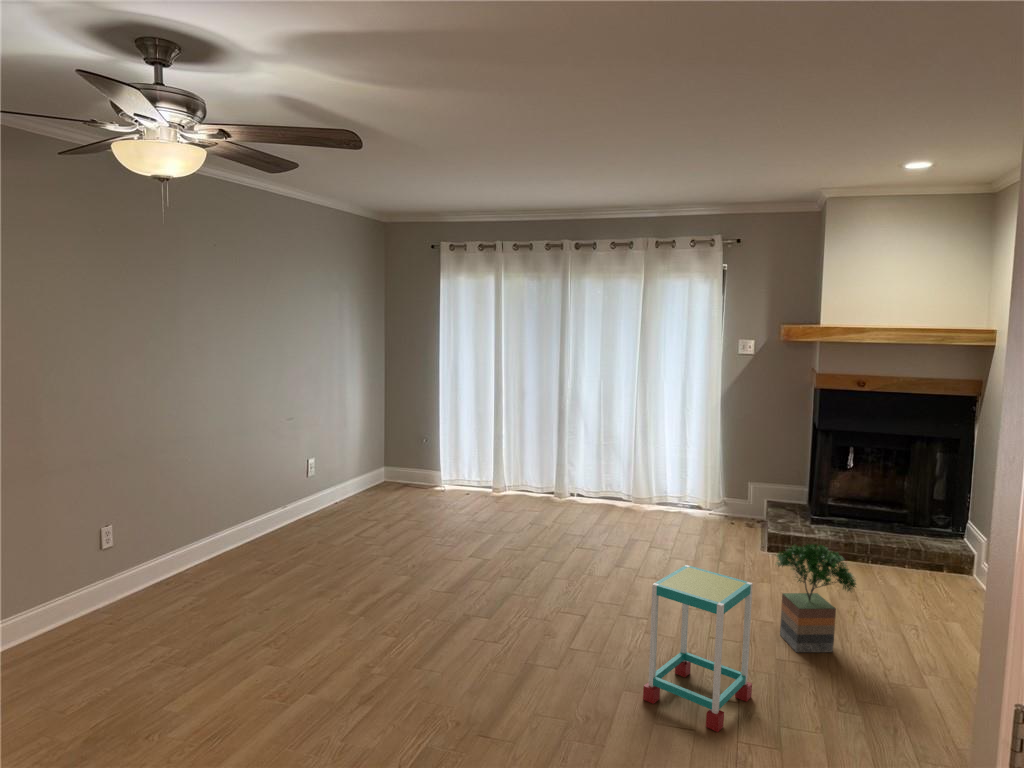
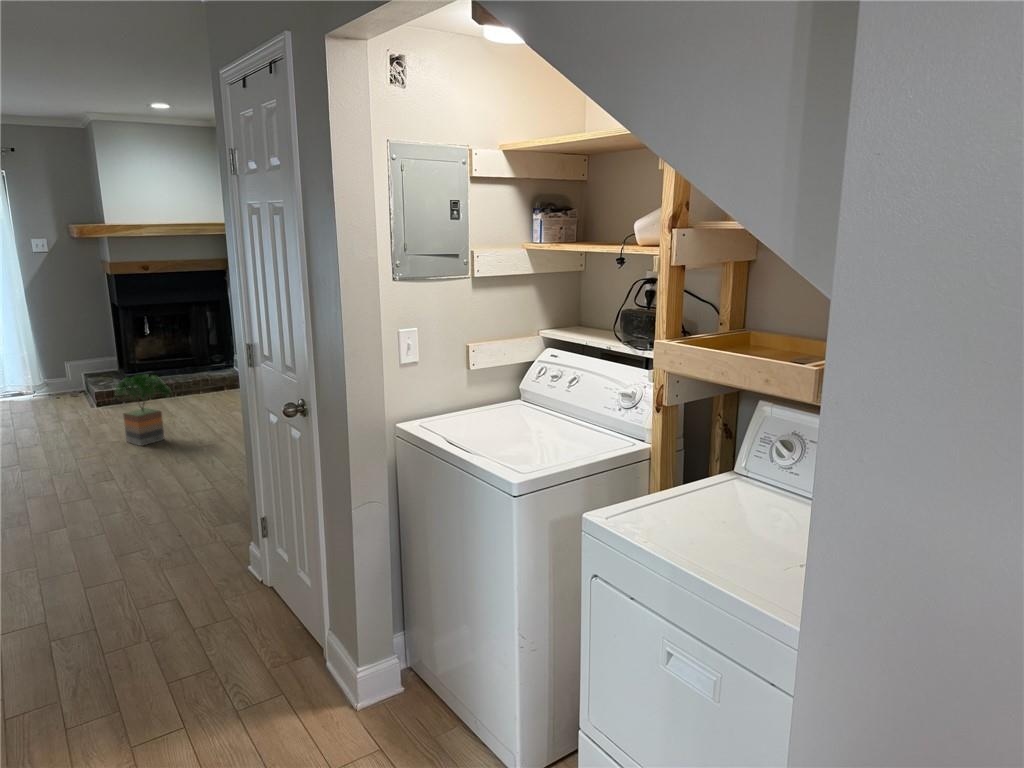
side table: present [643,565,753,732] -> none [37,395,120,492]

